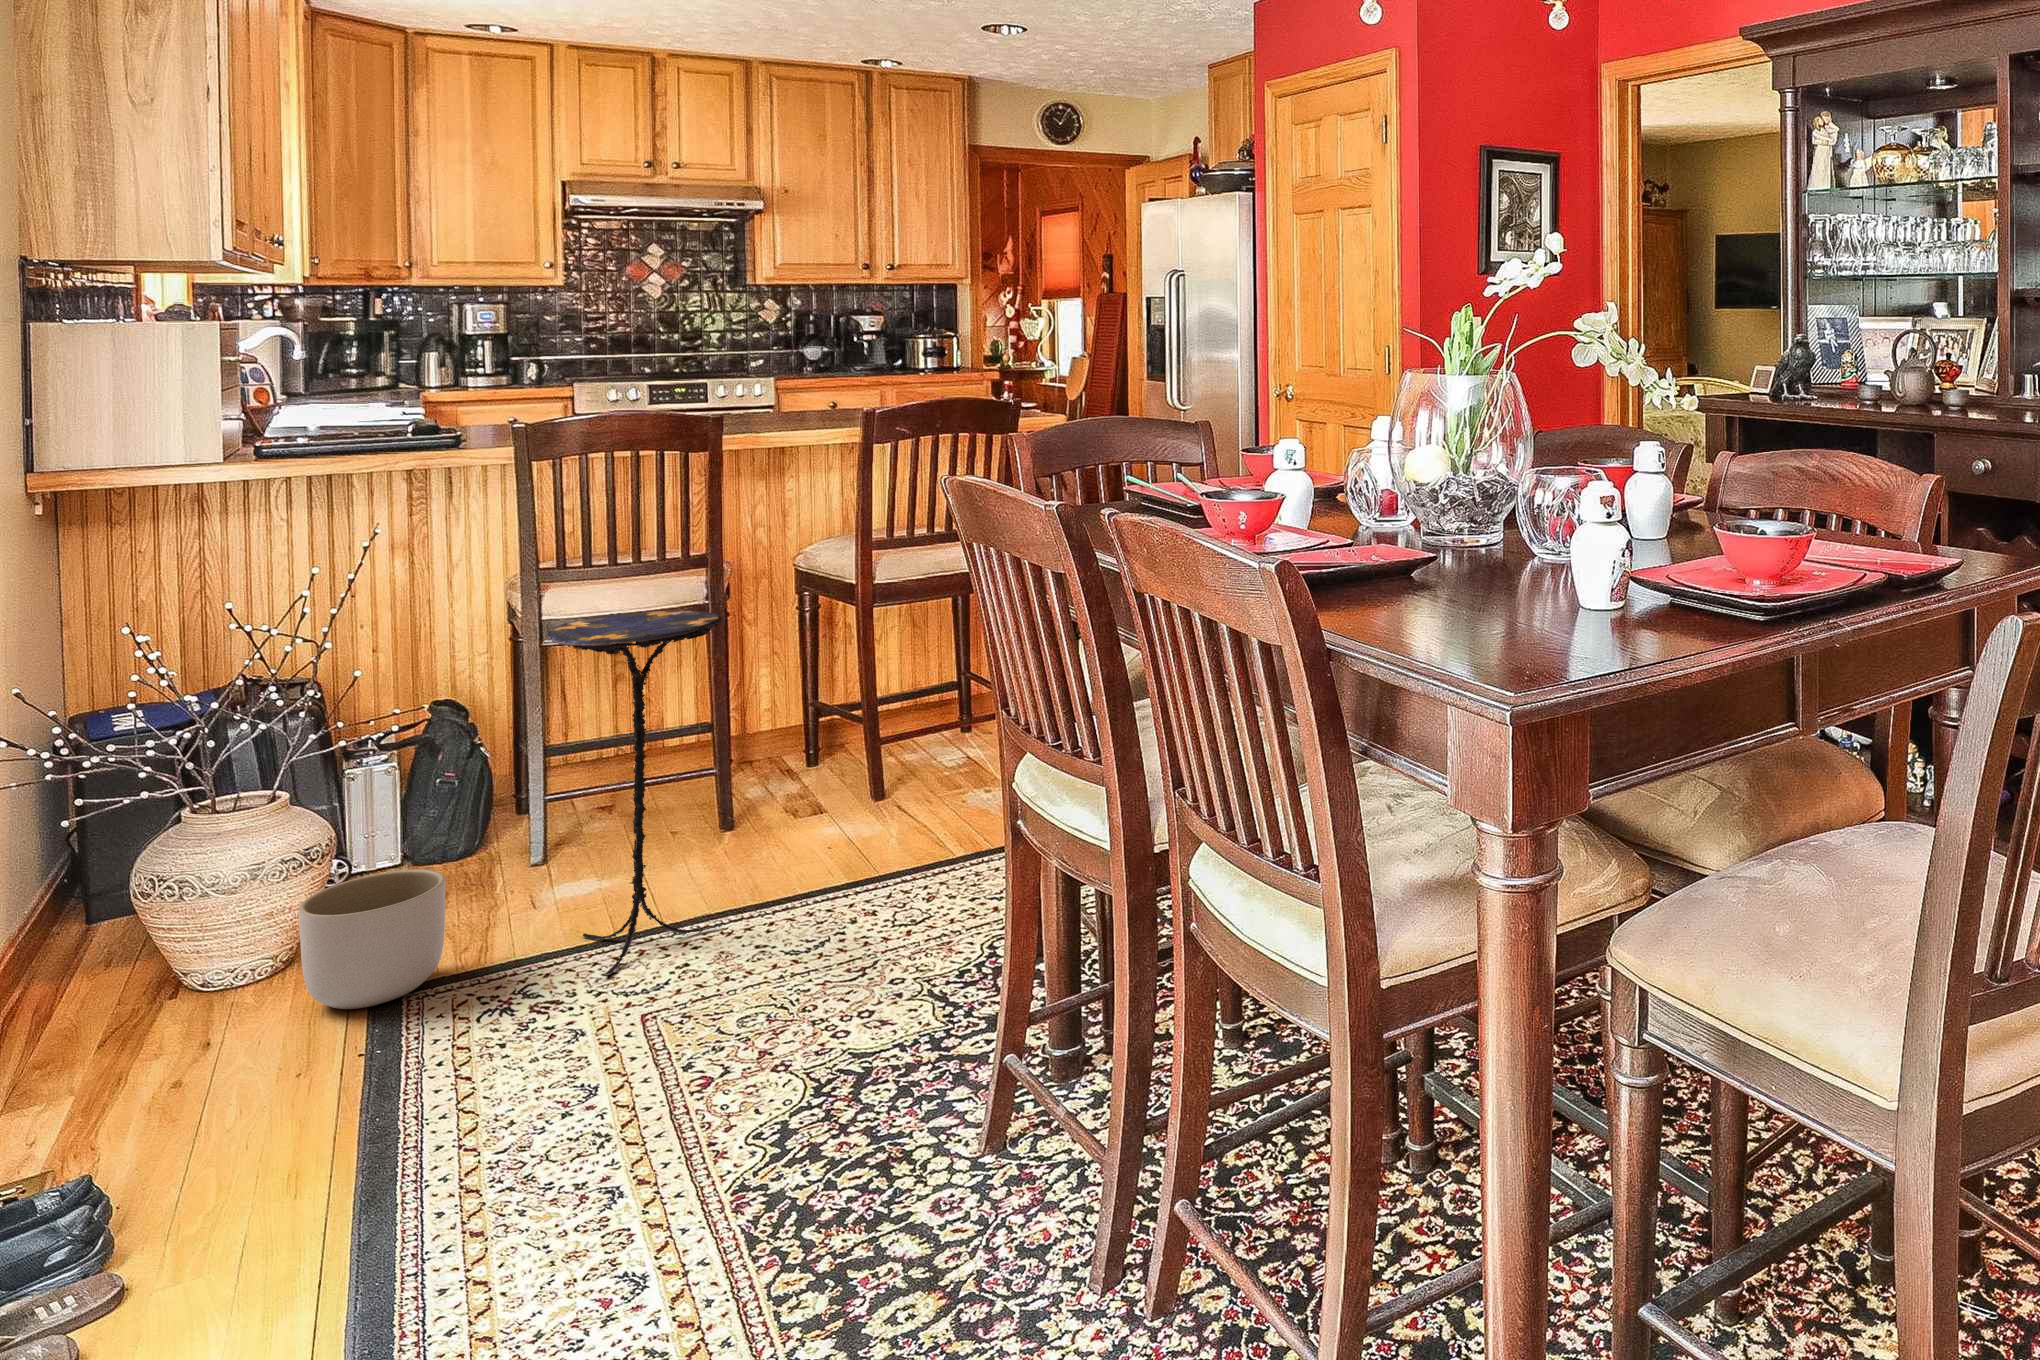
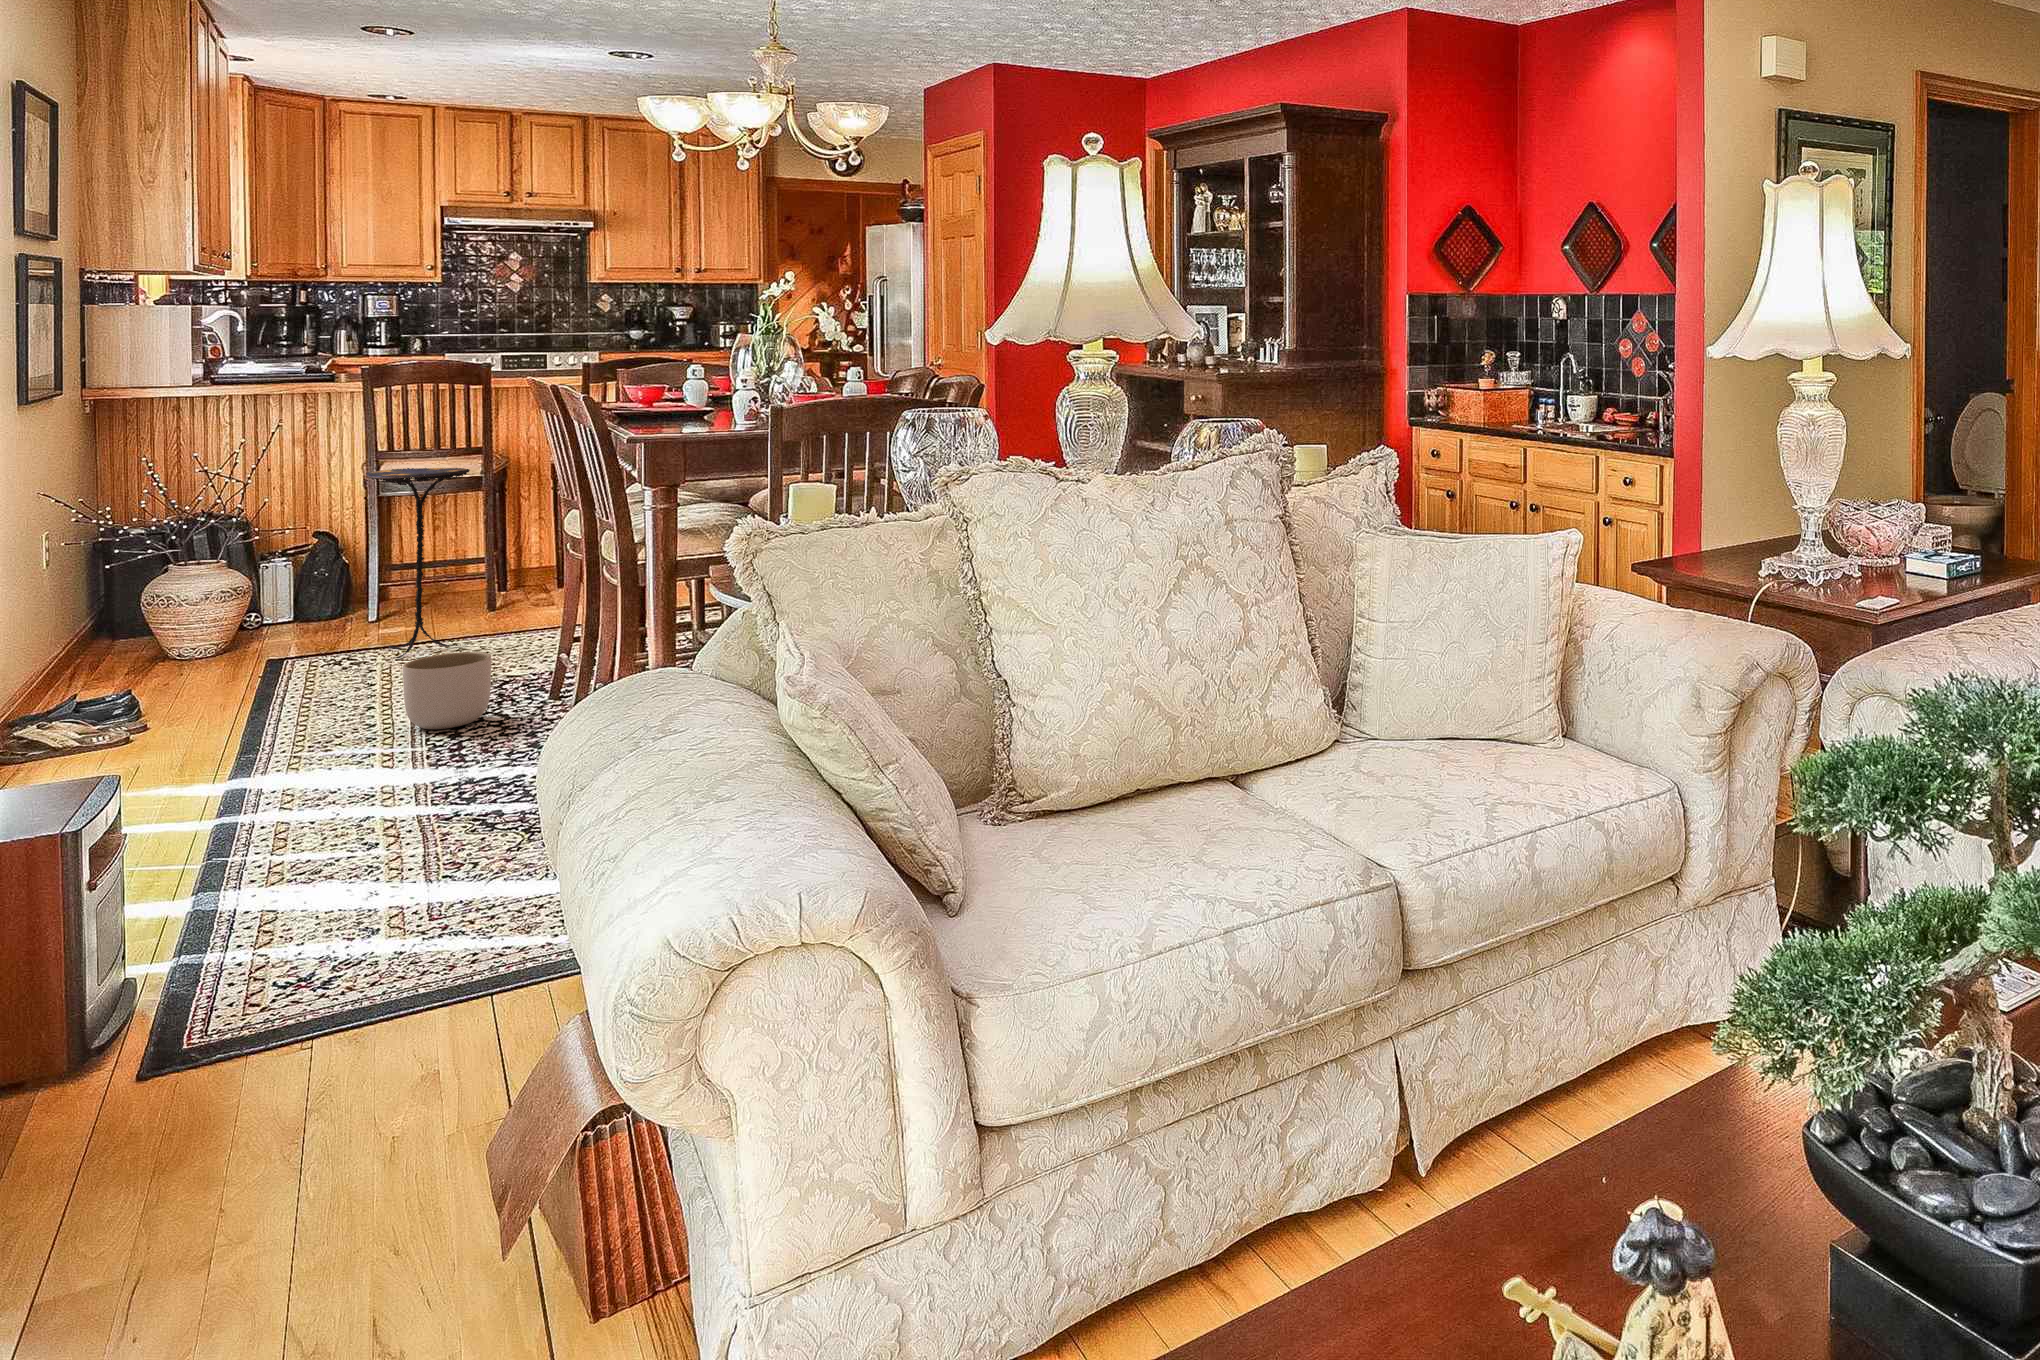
planter: present [299,869,445,1009] -> present [403,652,491,729]

